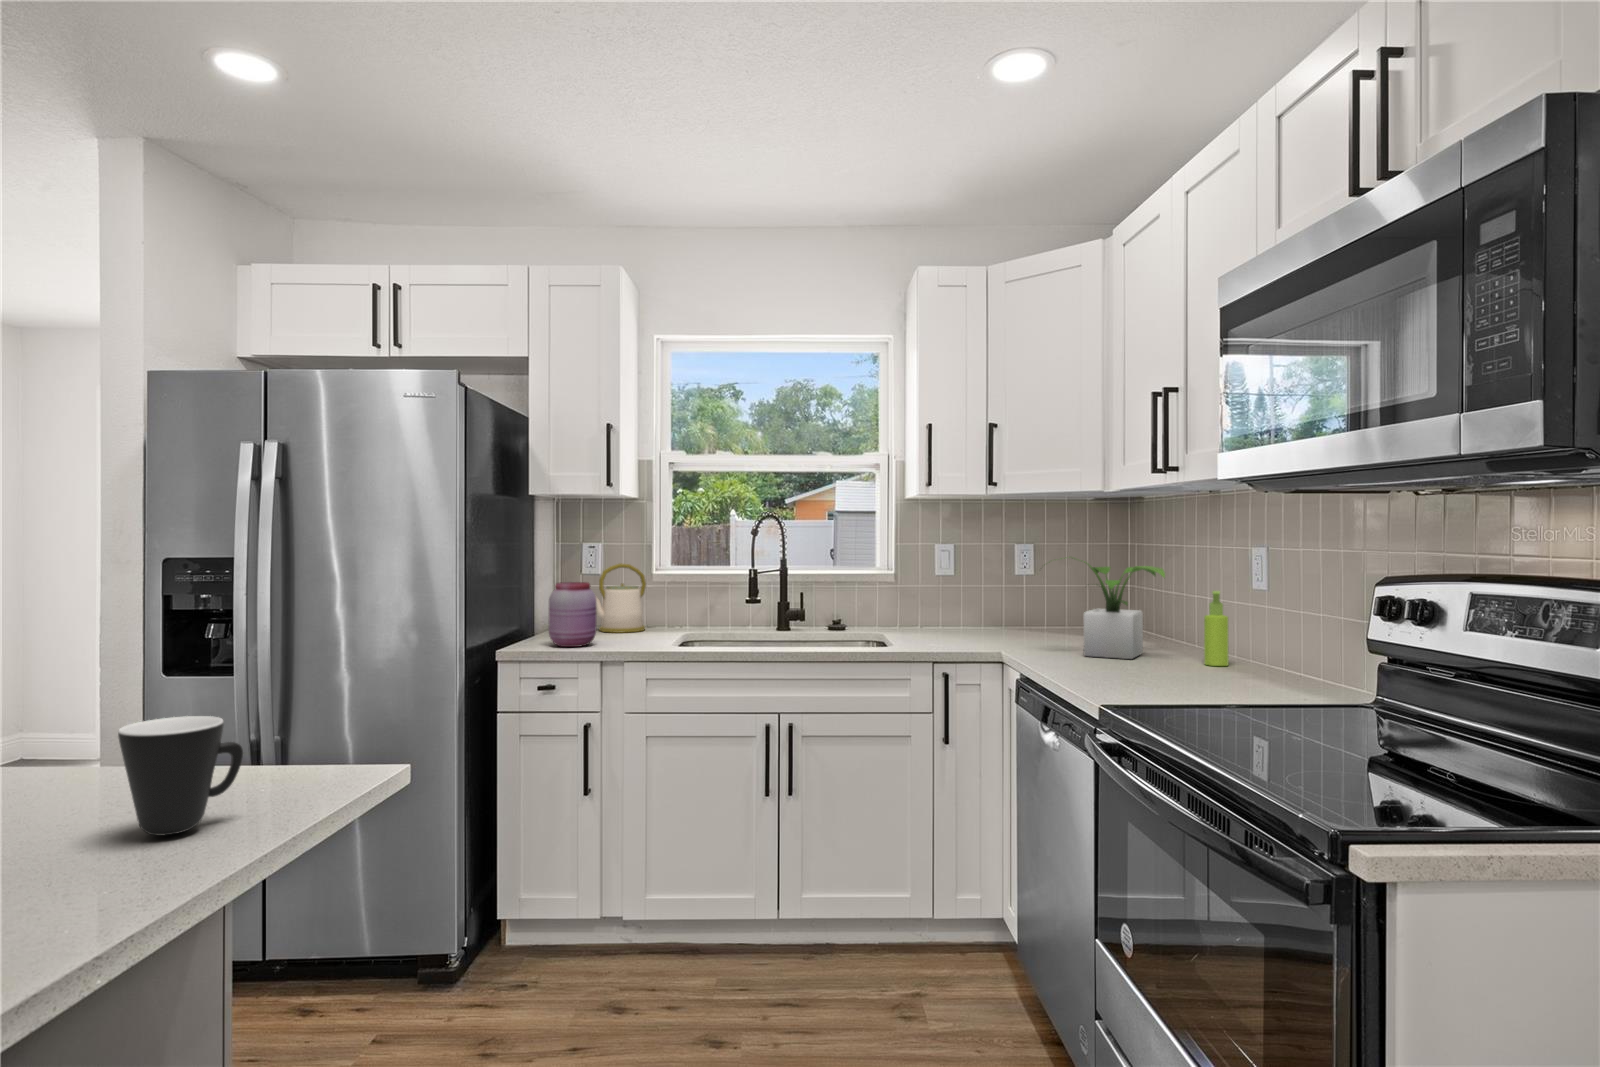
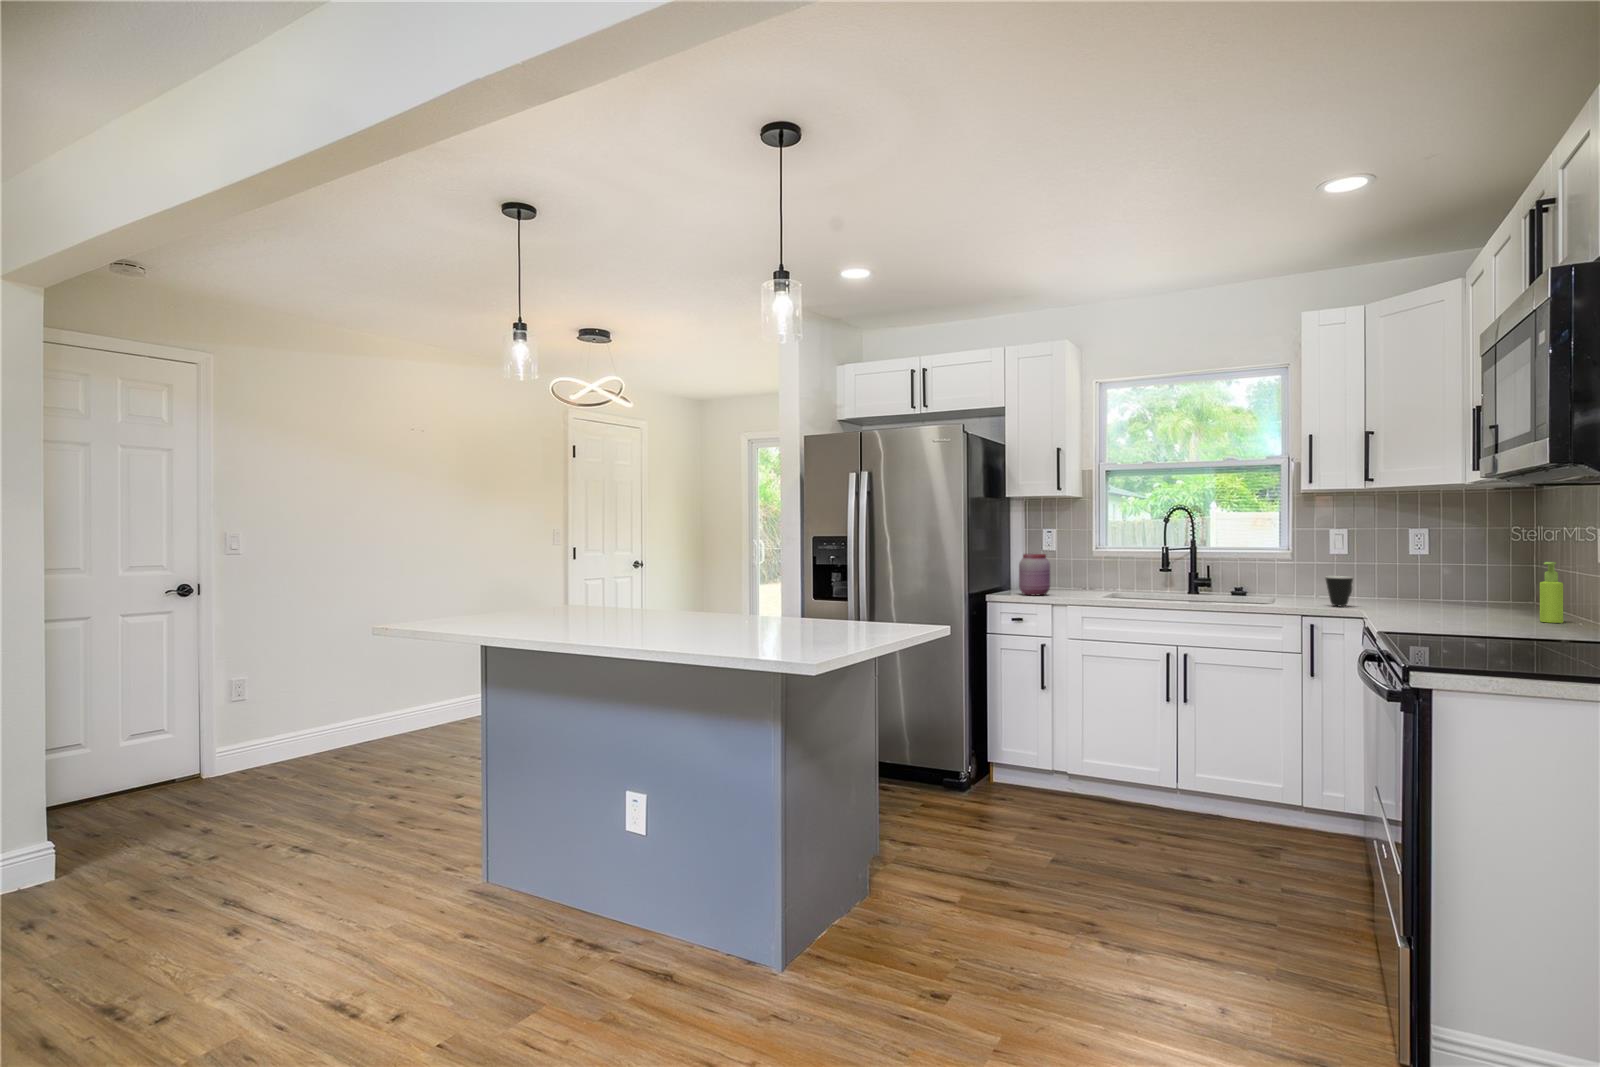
potted plant: present [1084,561,1165,659] -> none [1395,536,1513,616]
kettle: present [596,563,646,633] -> none [1048,543,1089,591]
mug: present [118,716,243,835] -> present [1326,576,1353,606]

